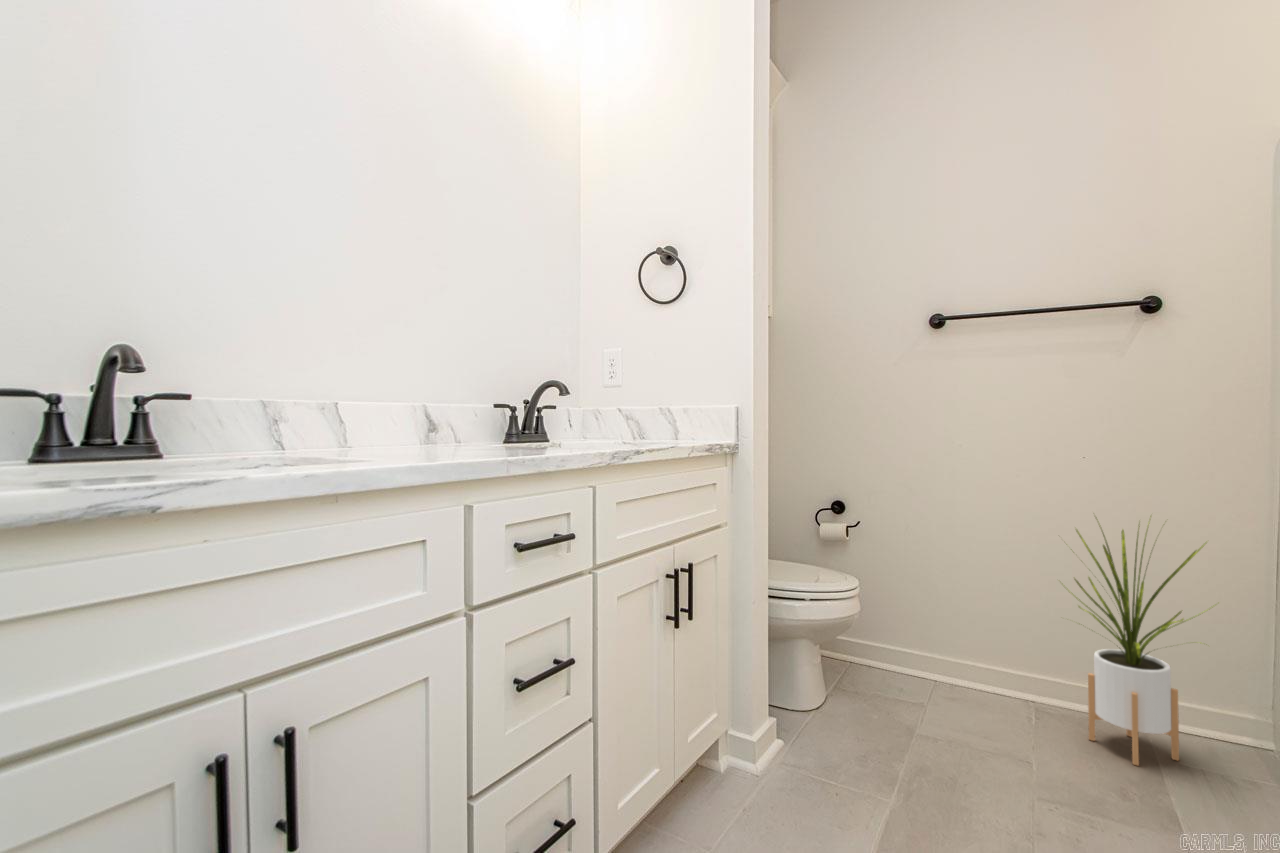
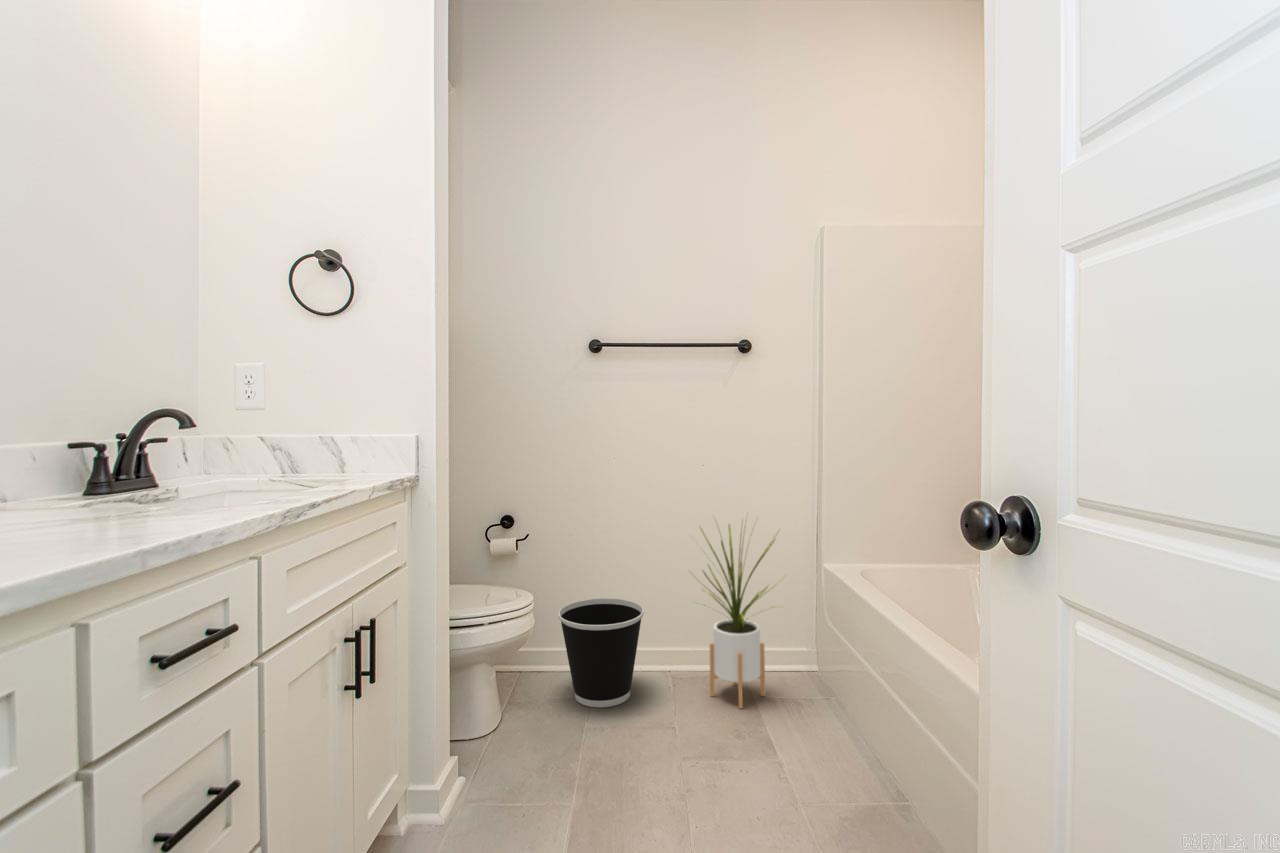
wastebasket: none [888,597,994,718] -> present [558,598,644,707]

